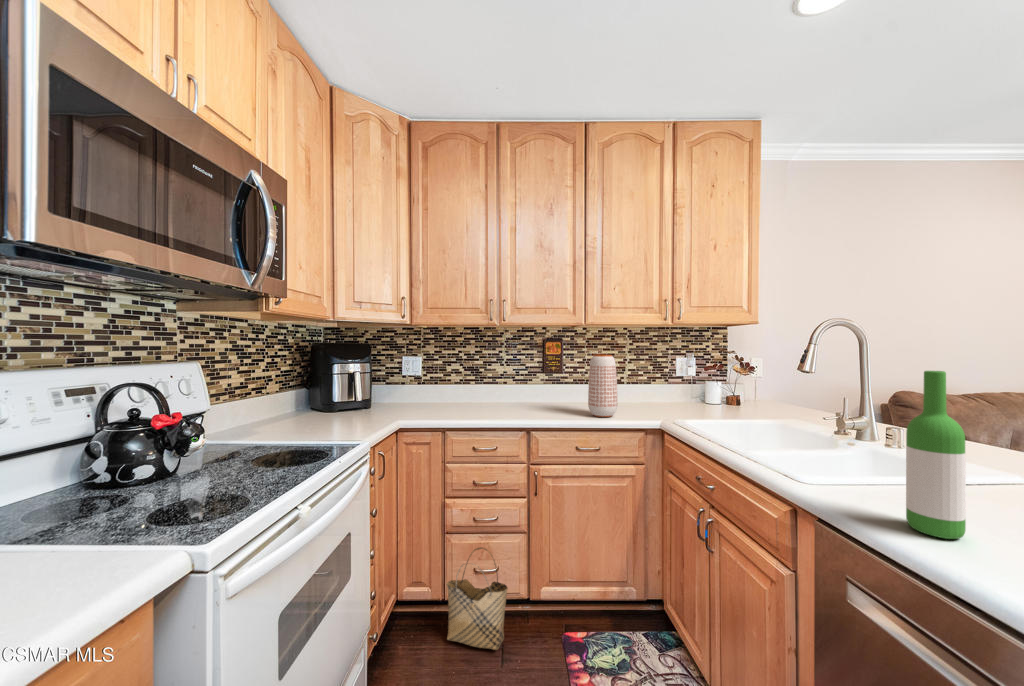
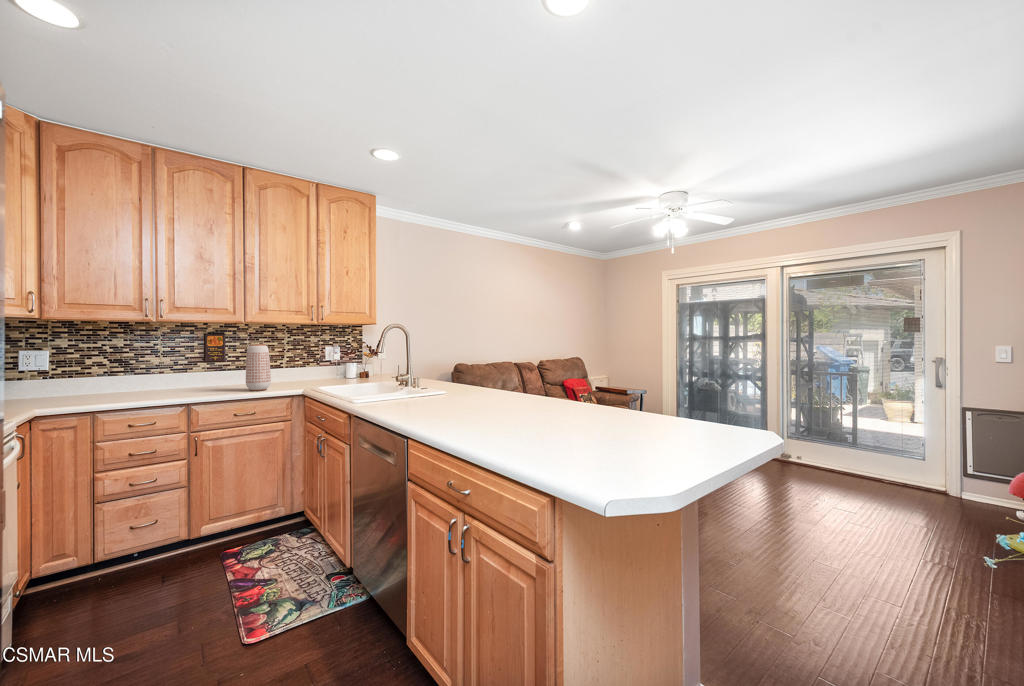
wine bottle: present [906,371,966,539] -> none [383,344,400,408]
woven basket: present [446,547,508,650] -> none [101,506,169,588]

